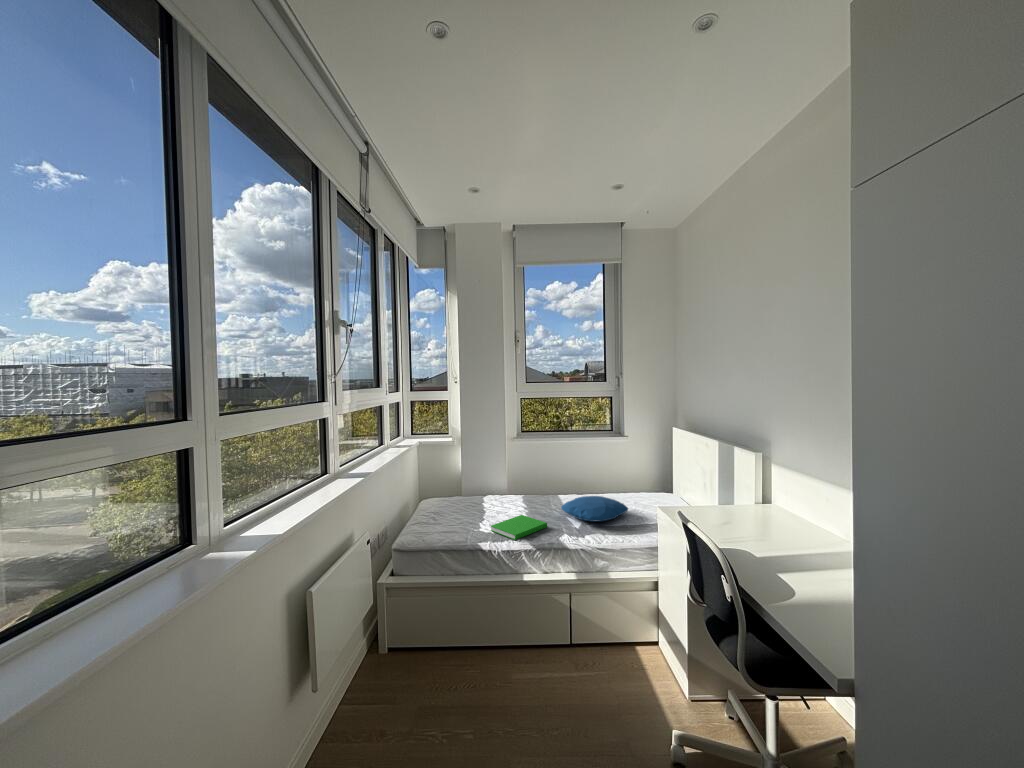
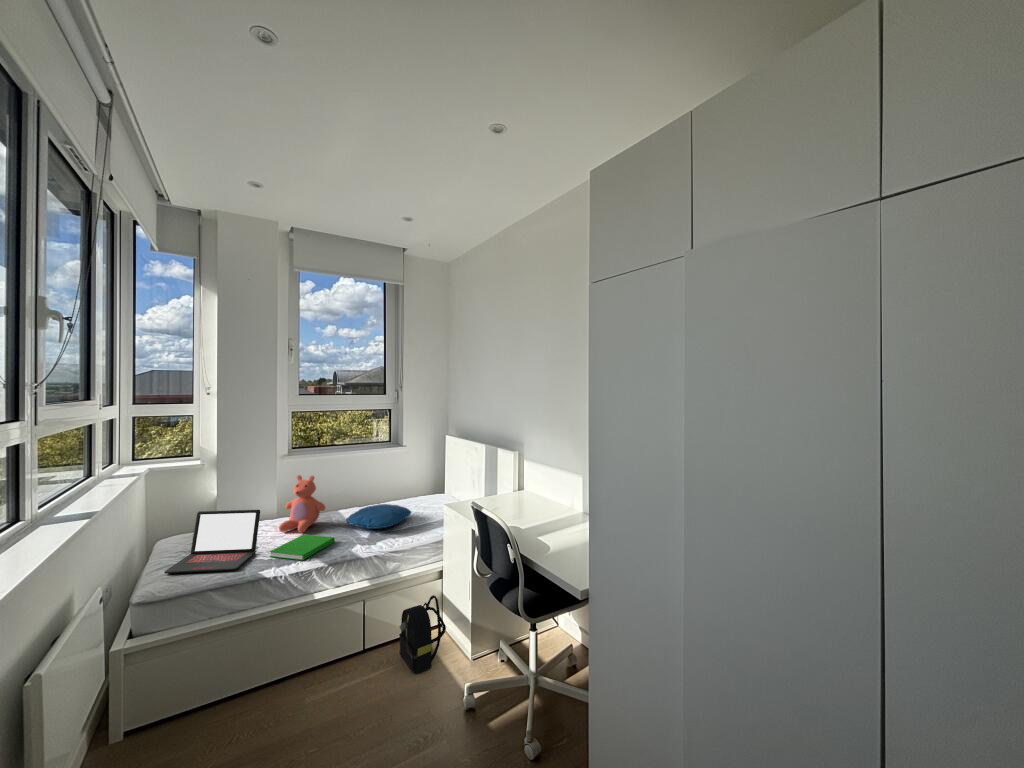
teddy bear: none [504,458,544,513] -> present [279,475,325,533]
laptop: none [416,481,485,537] -> present [164,510,260,573]
backpack: none [604,608,660,690] -> present [399,595,446,673]

